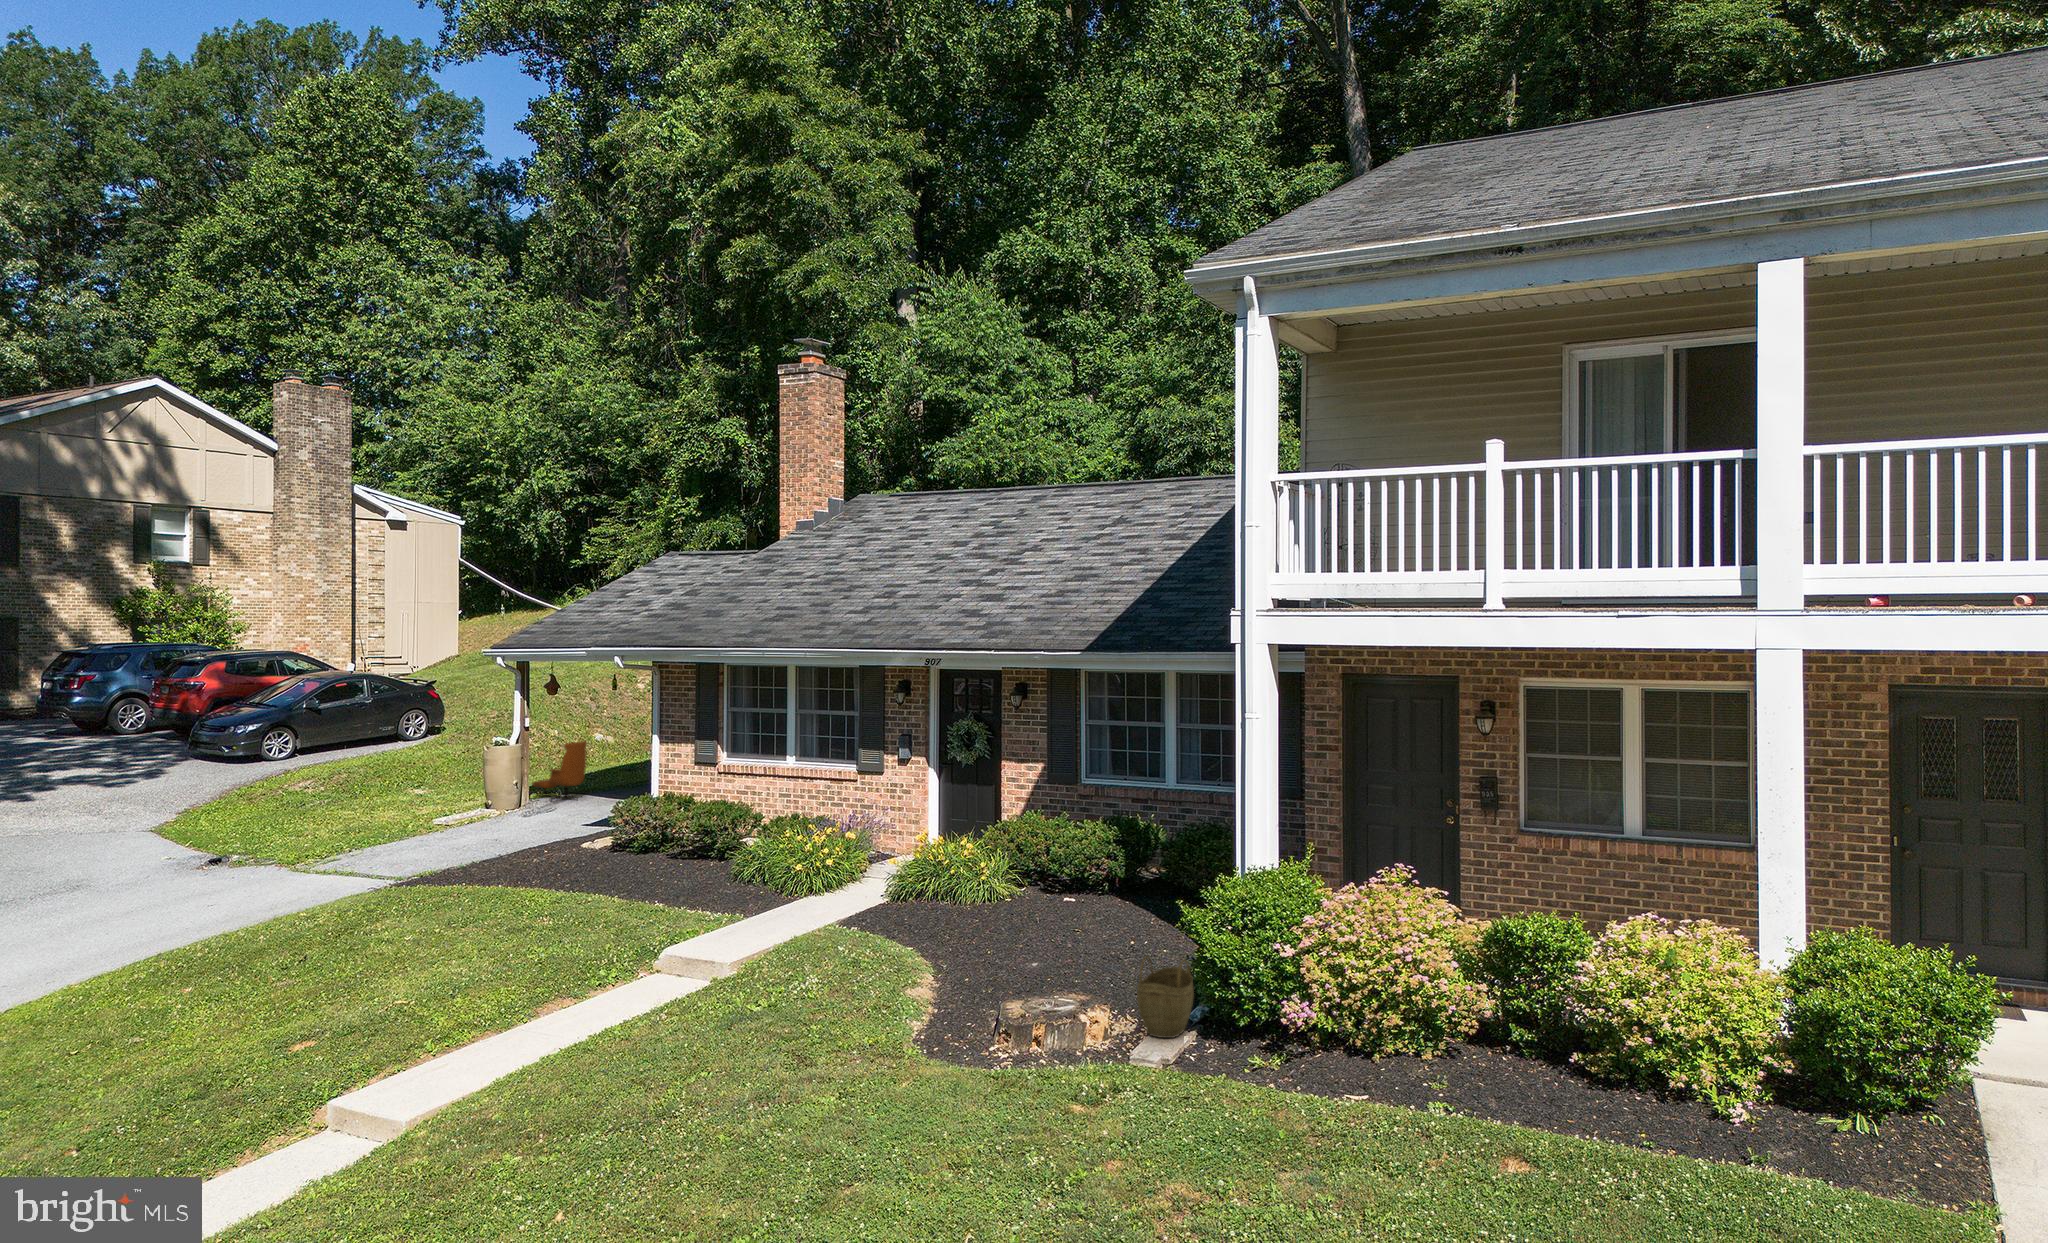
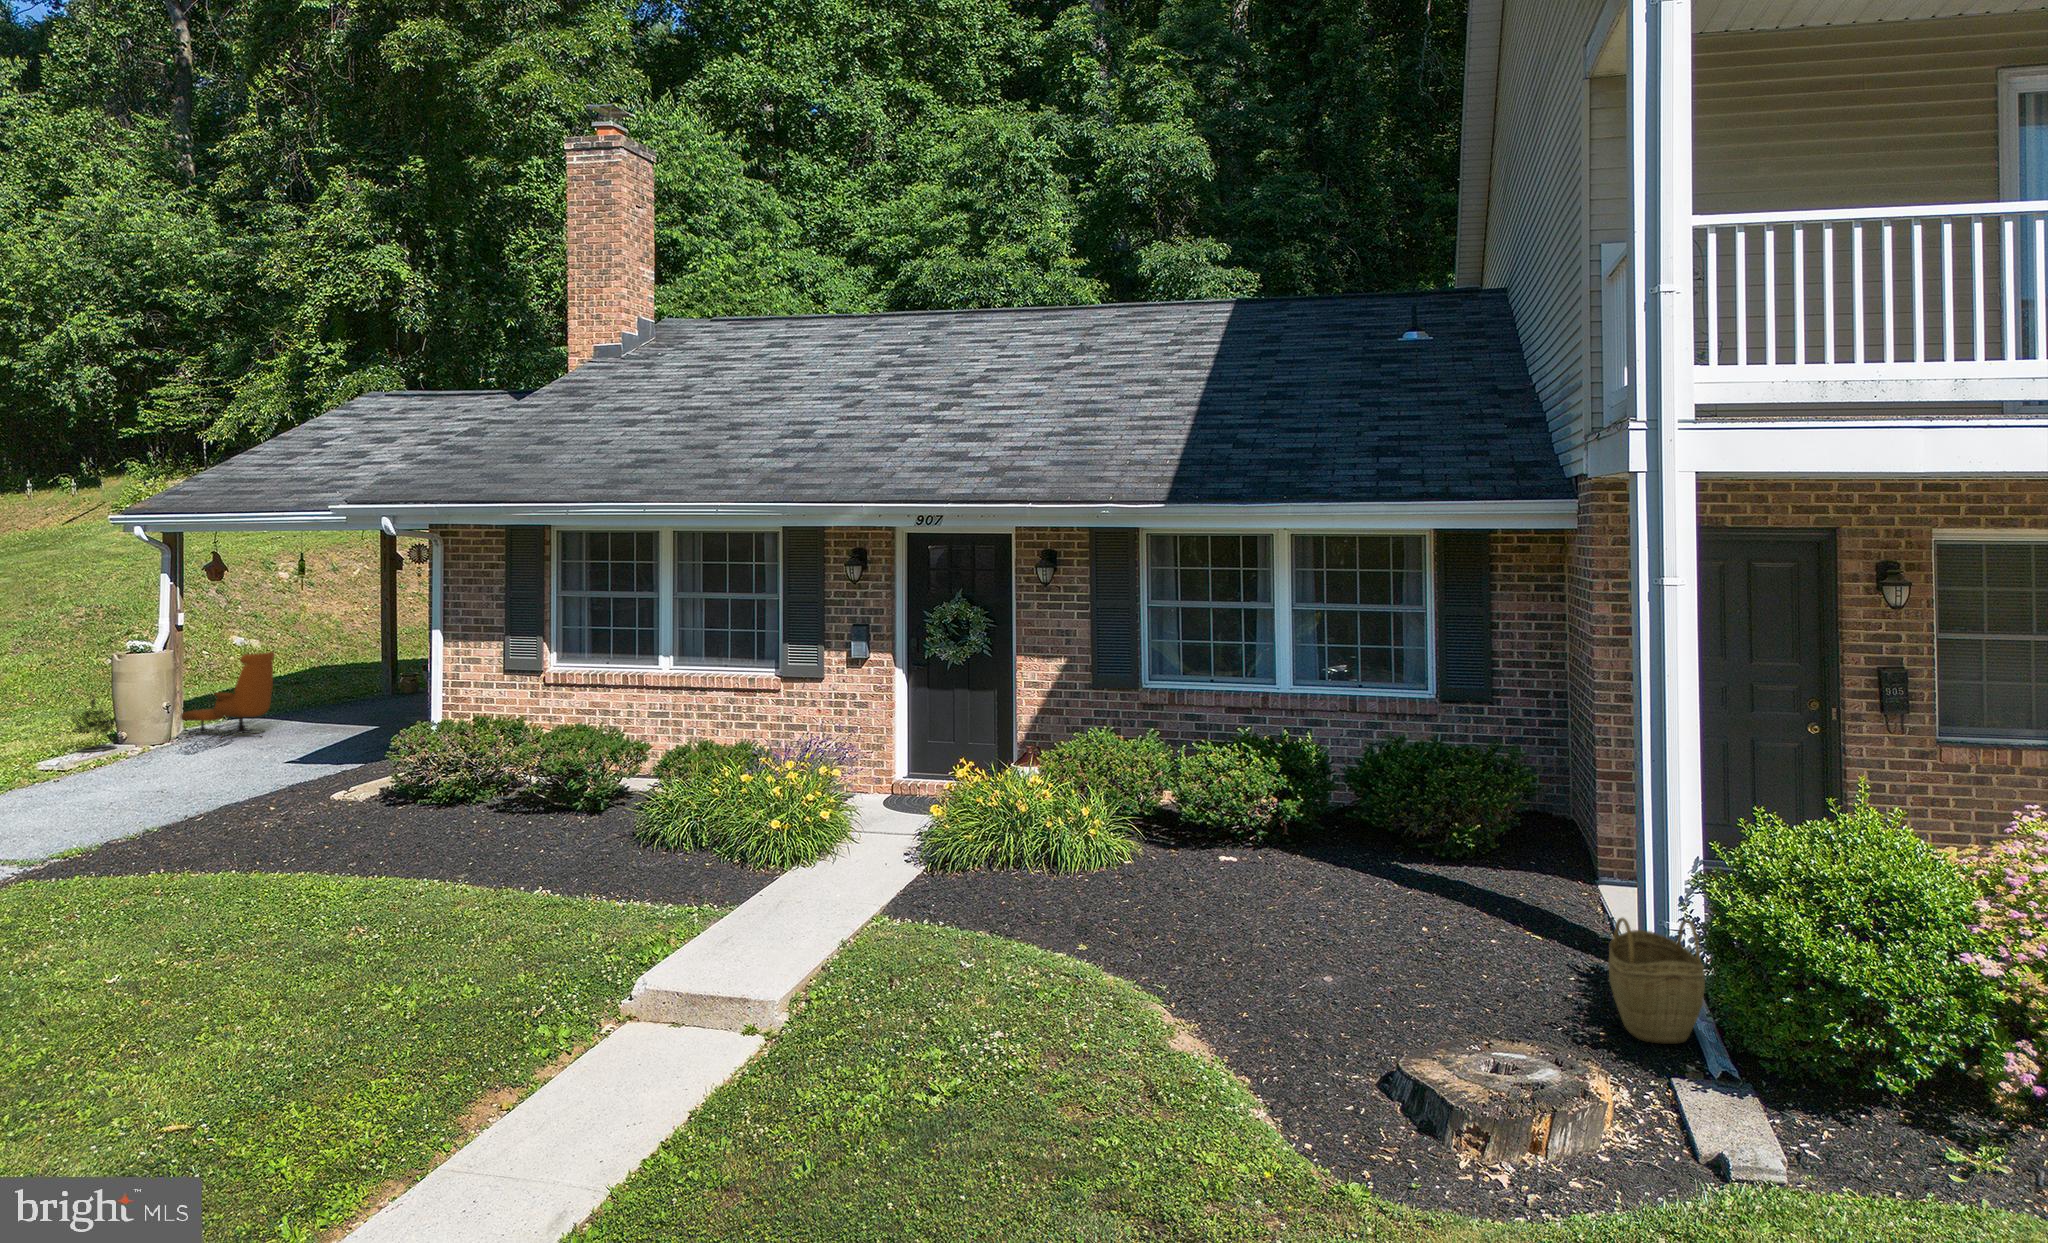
potted tree: none [461,766,491,807] -> present [71,694,116,752]

